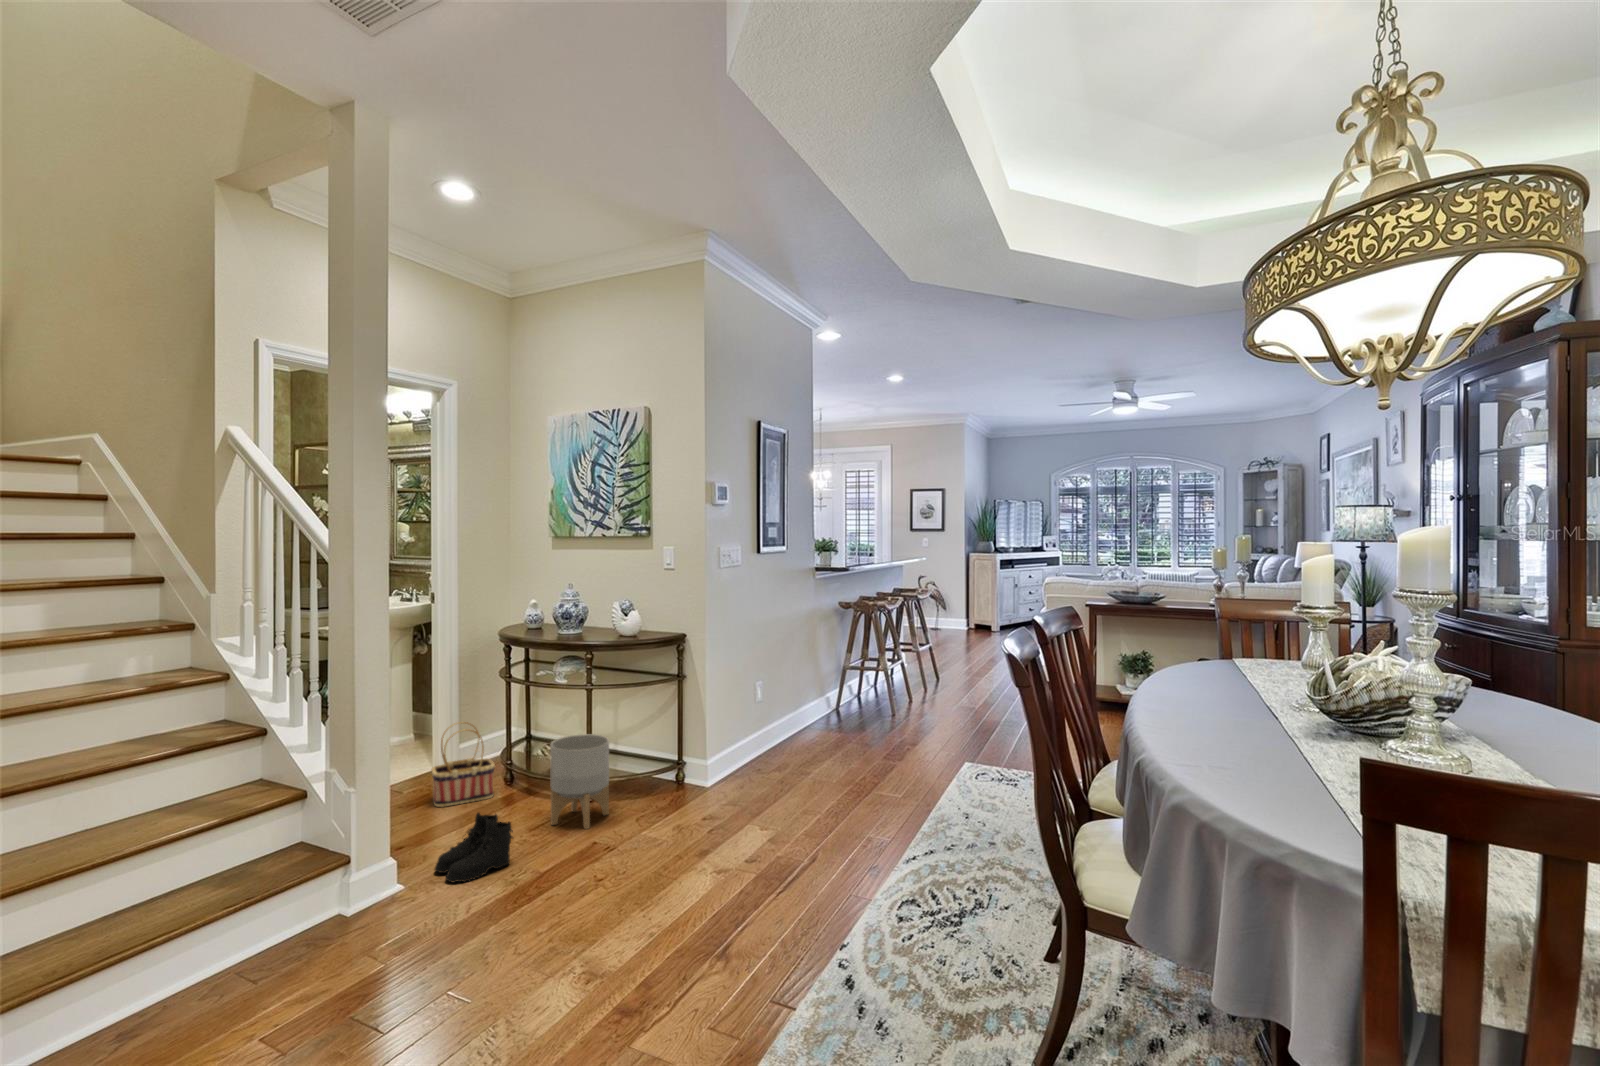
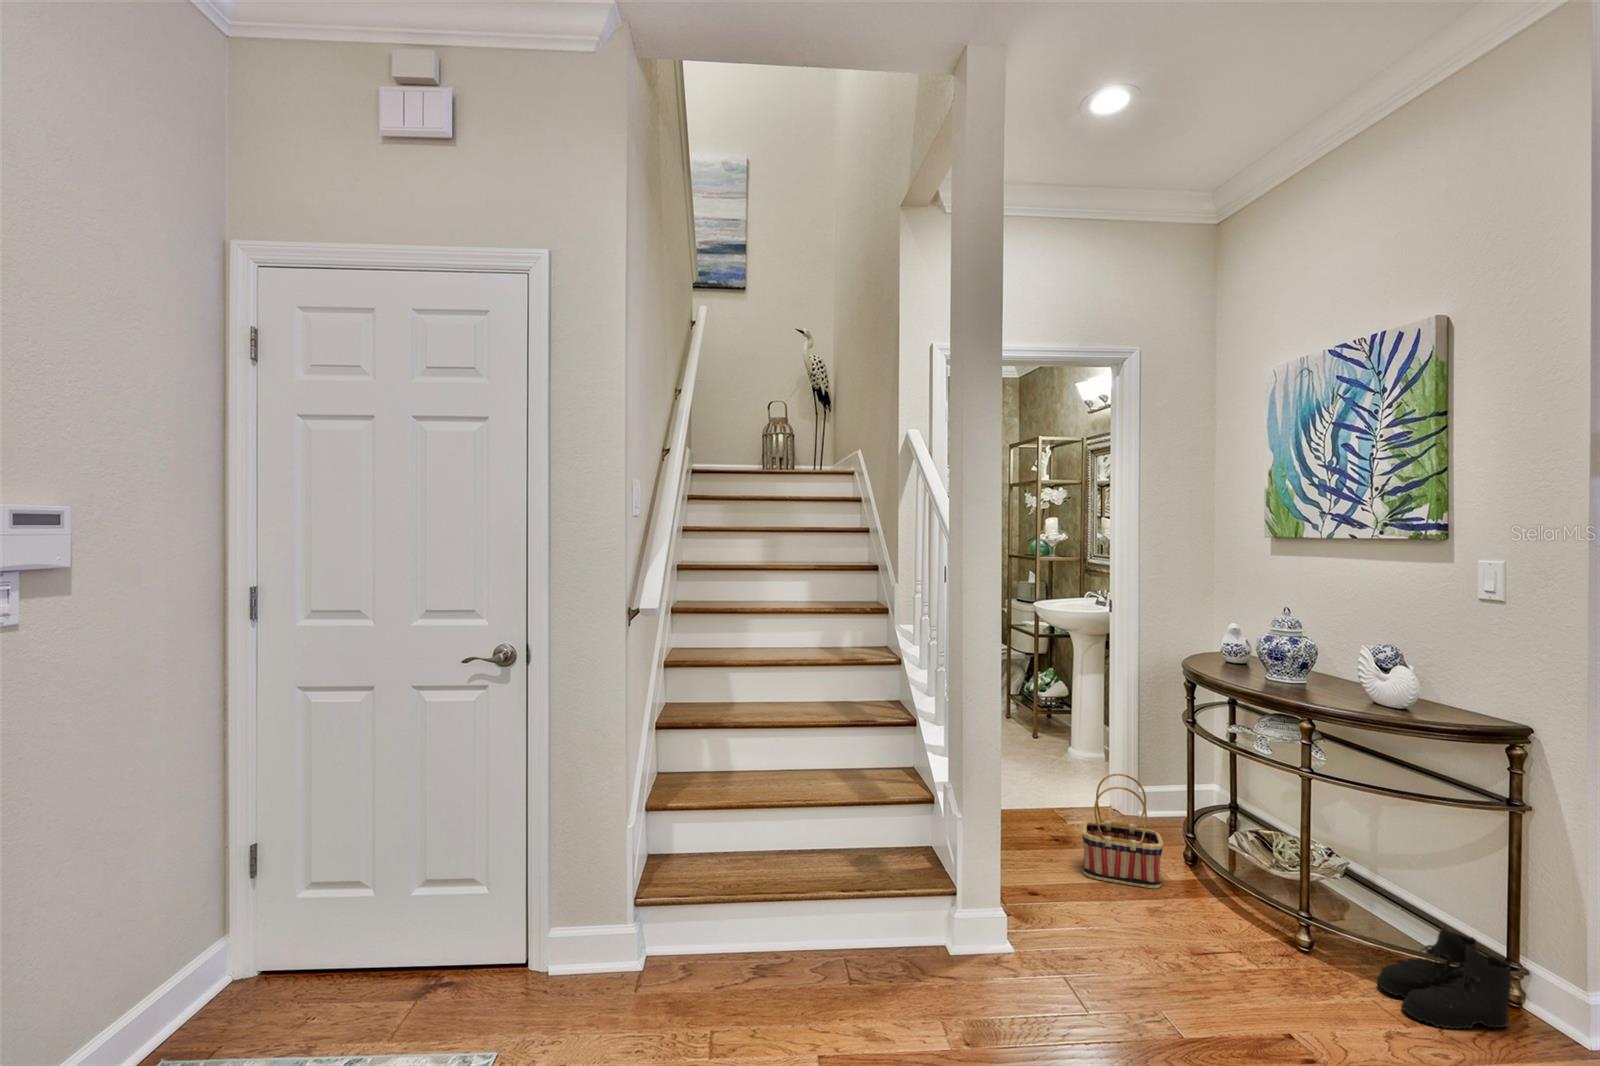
planter: present [550,734,609,829] -> none [1230,845,1340,1015]
boots: present [435,813,513,883] -> present [1377,927,1514,1030]

